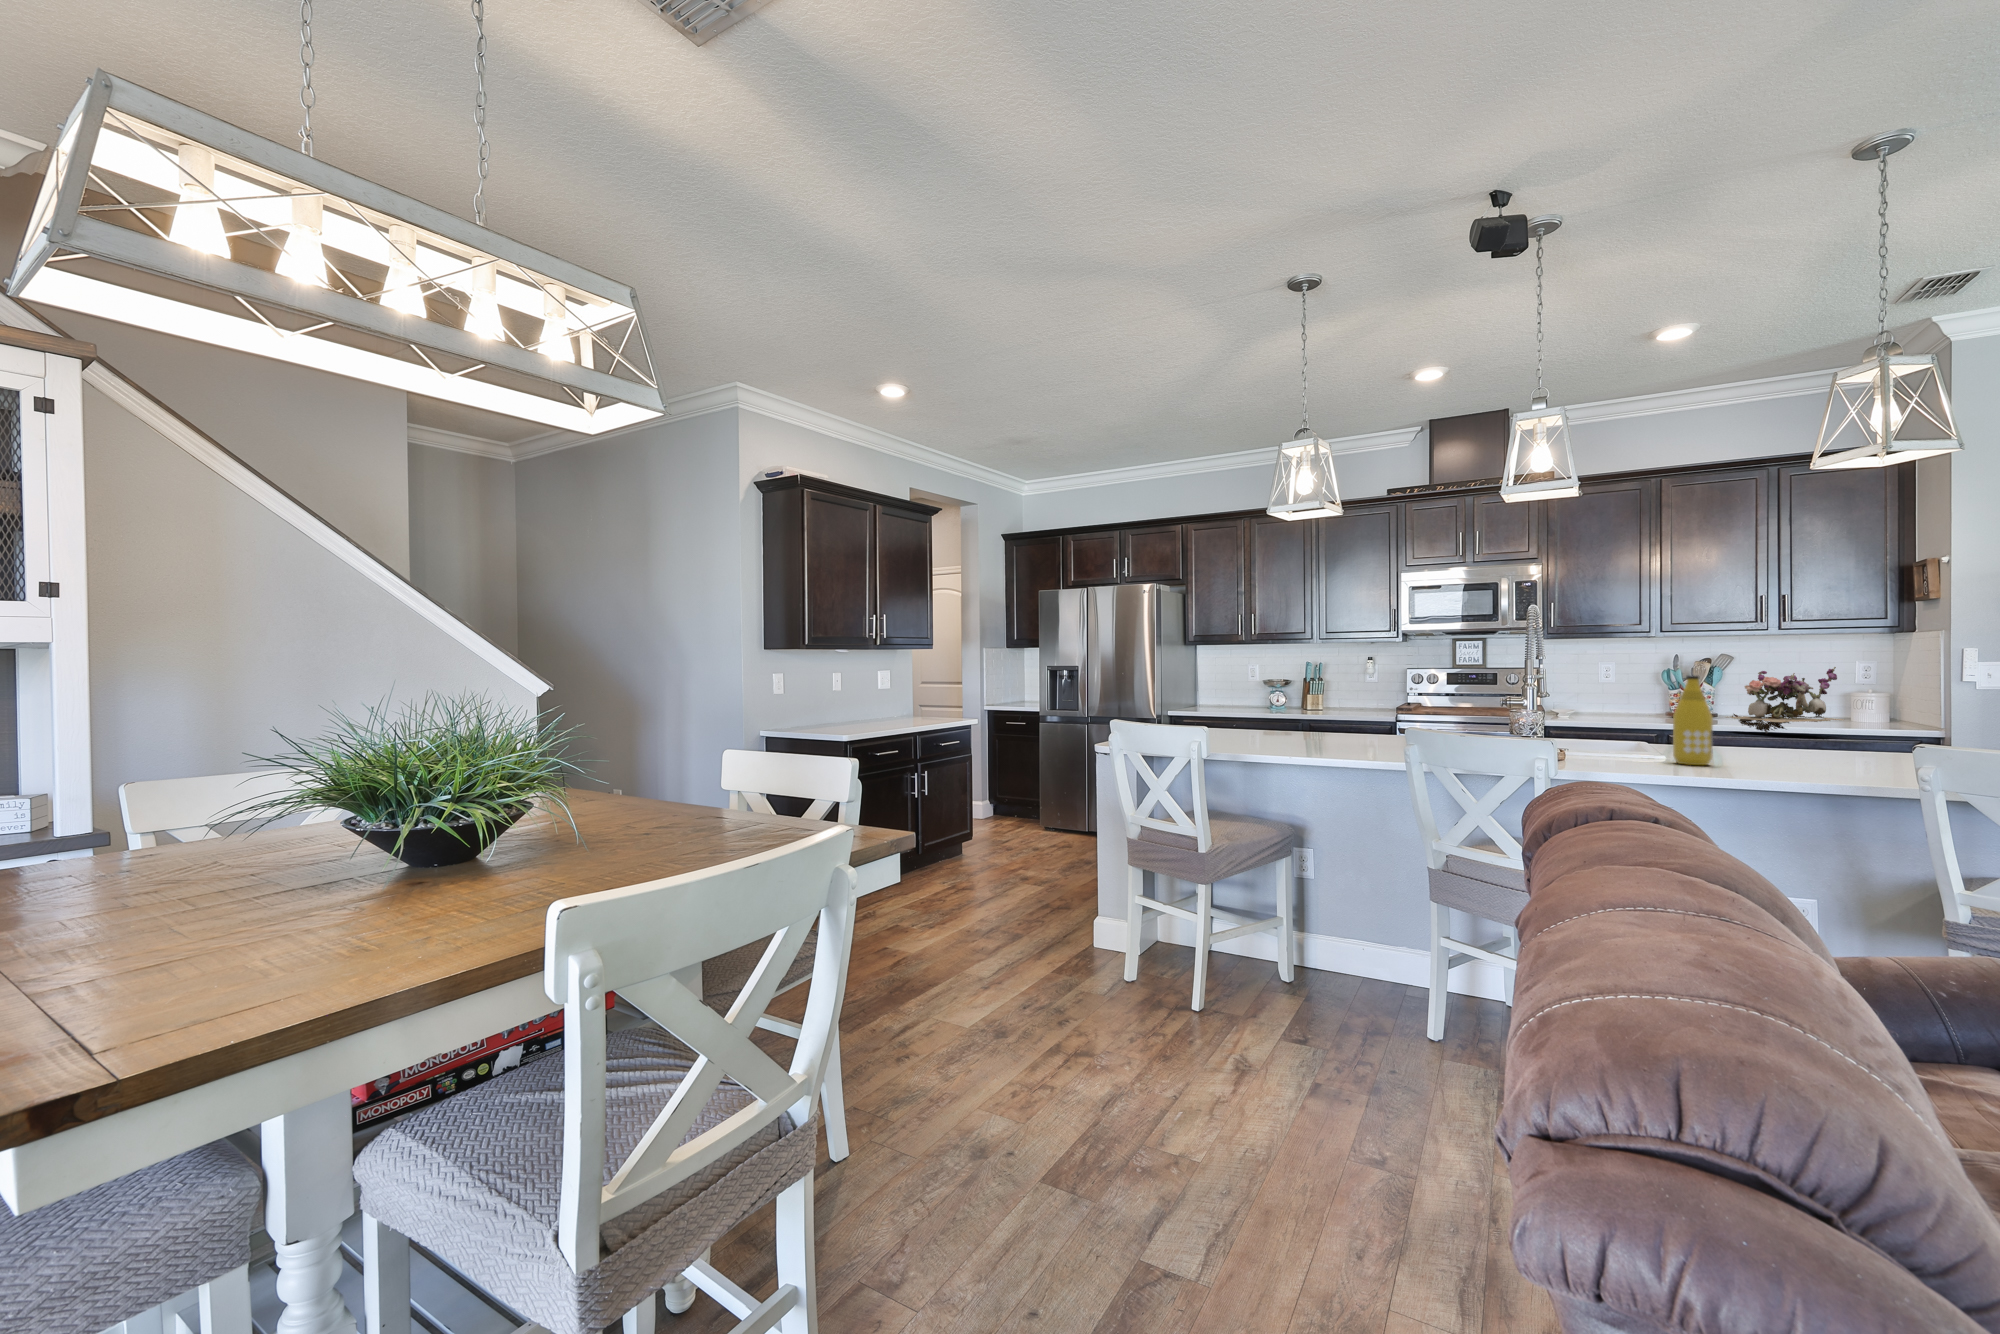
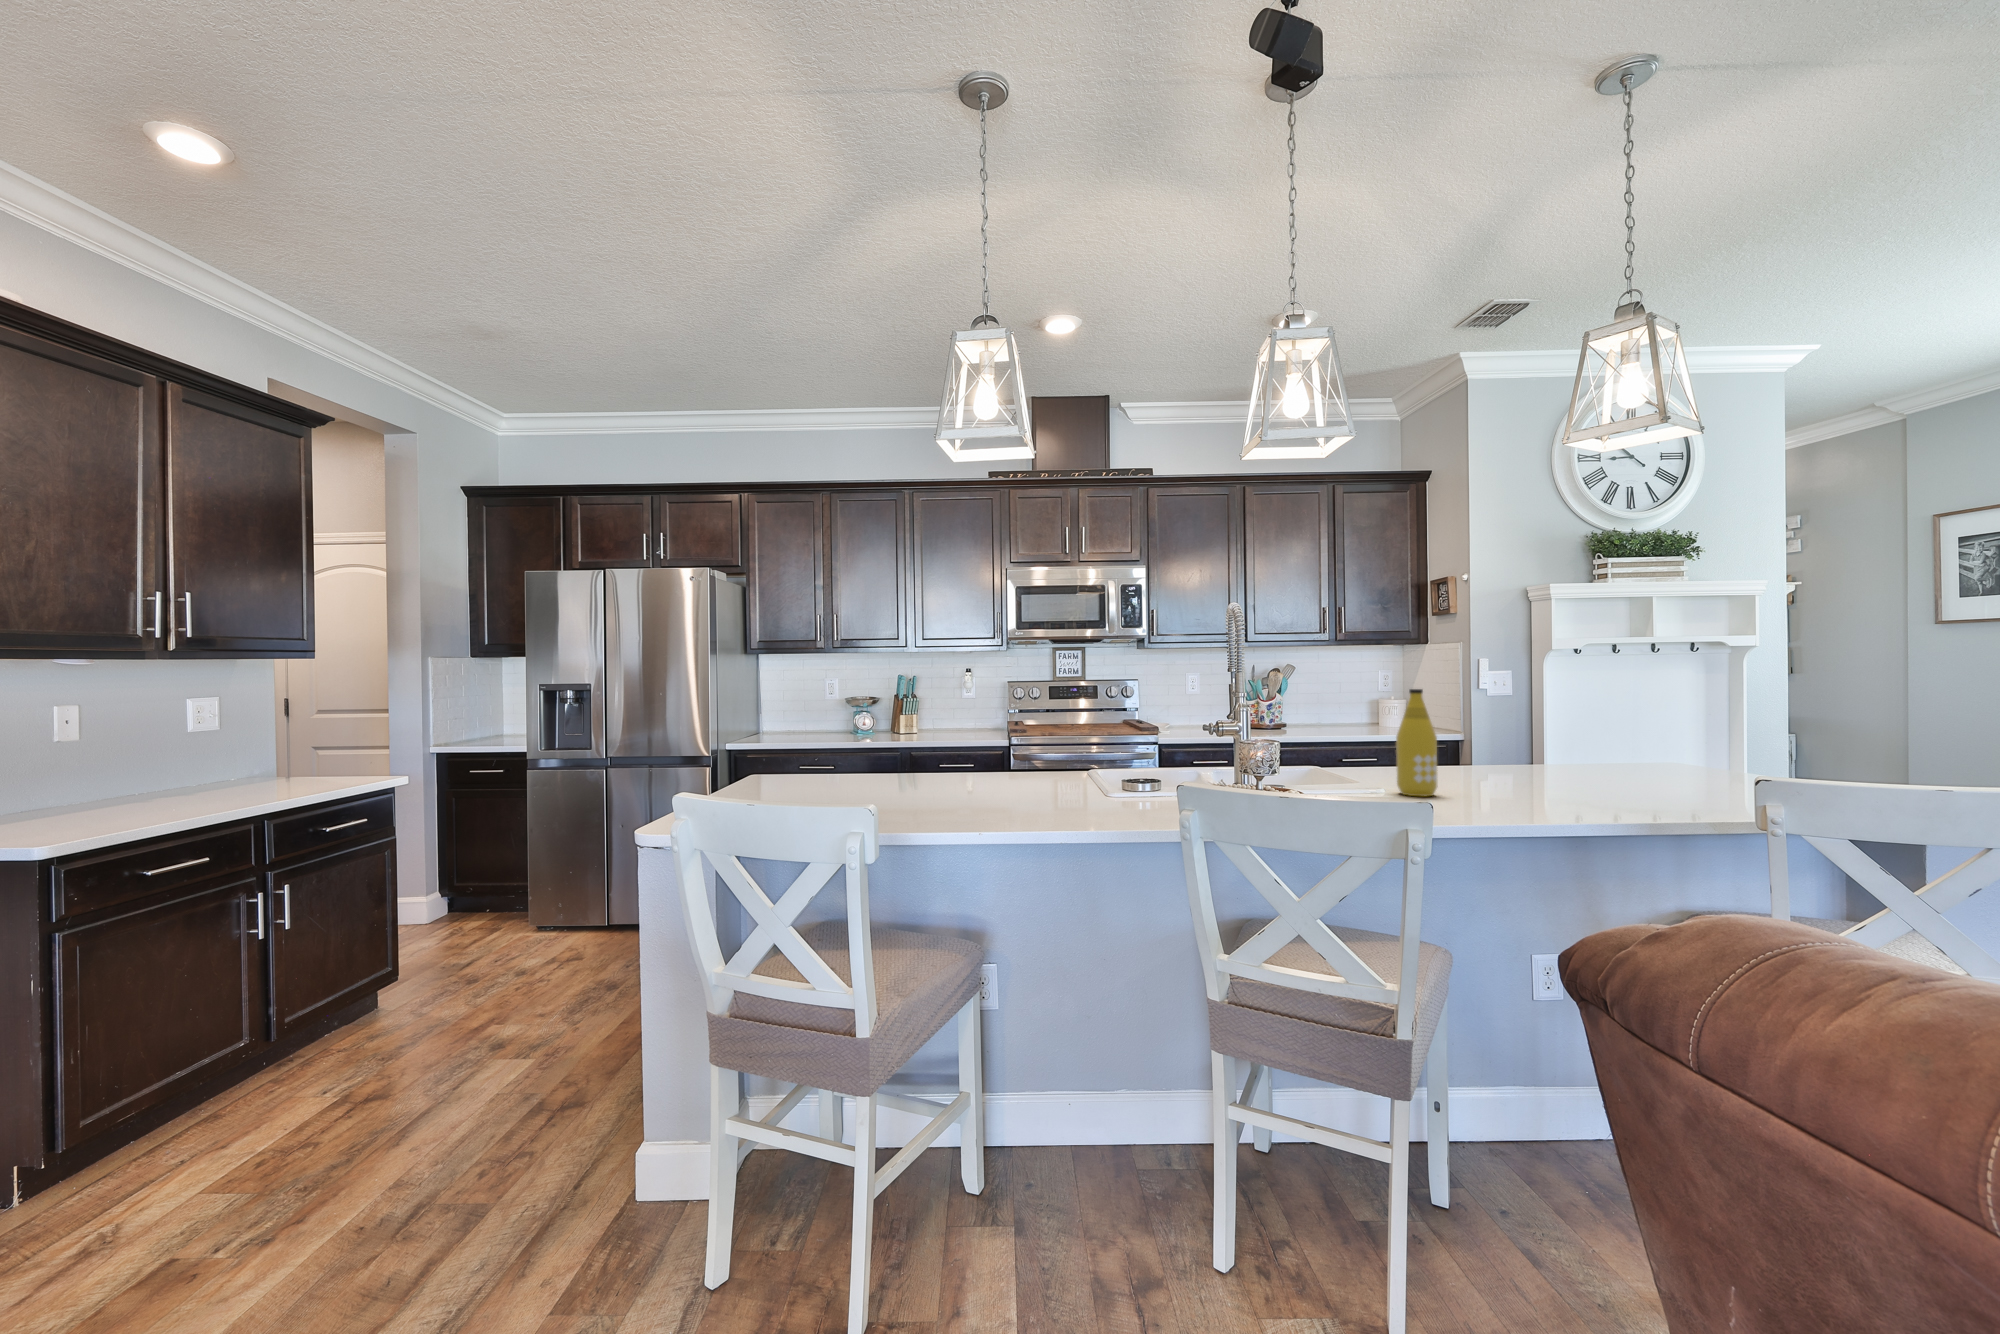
flower arrangement: present [1727,667,1843,733] -> none [1307,676,1399,742]

